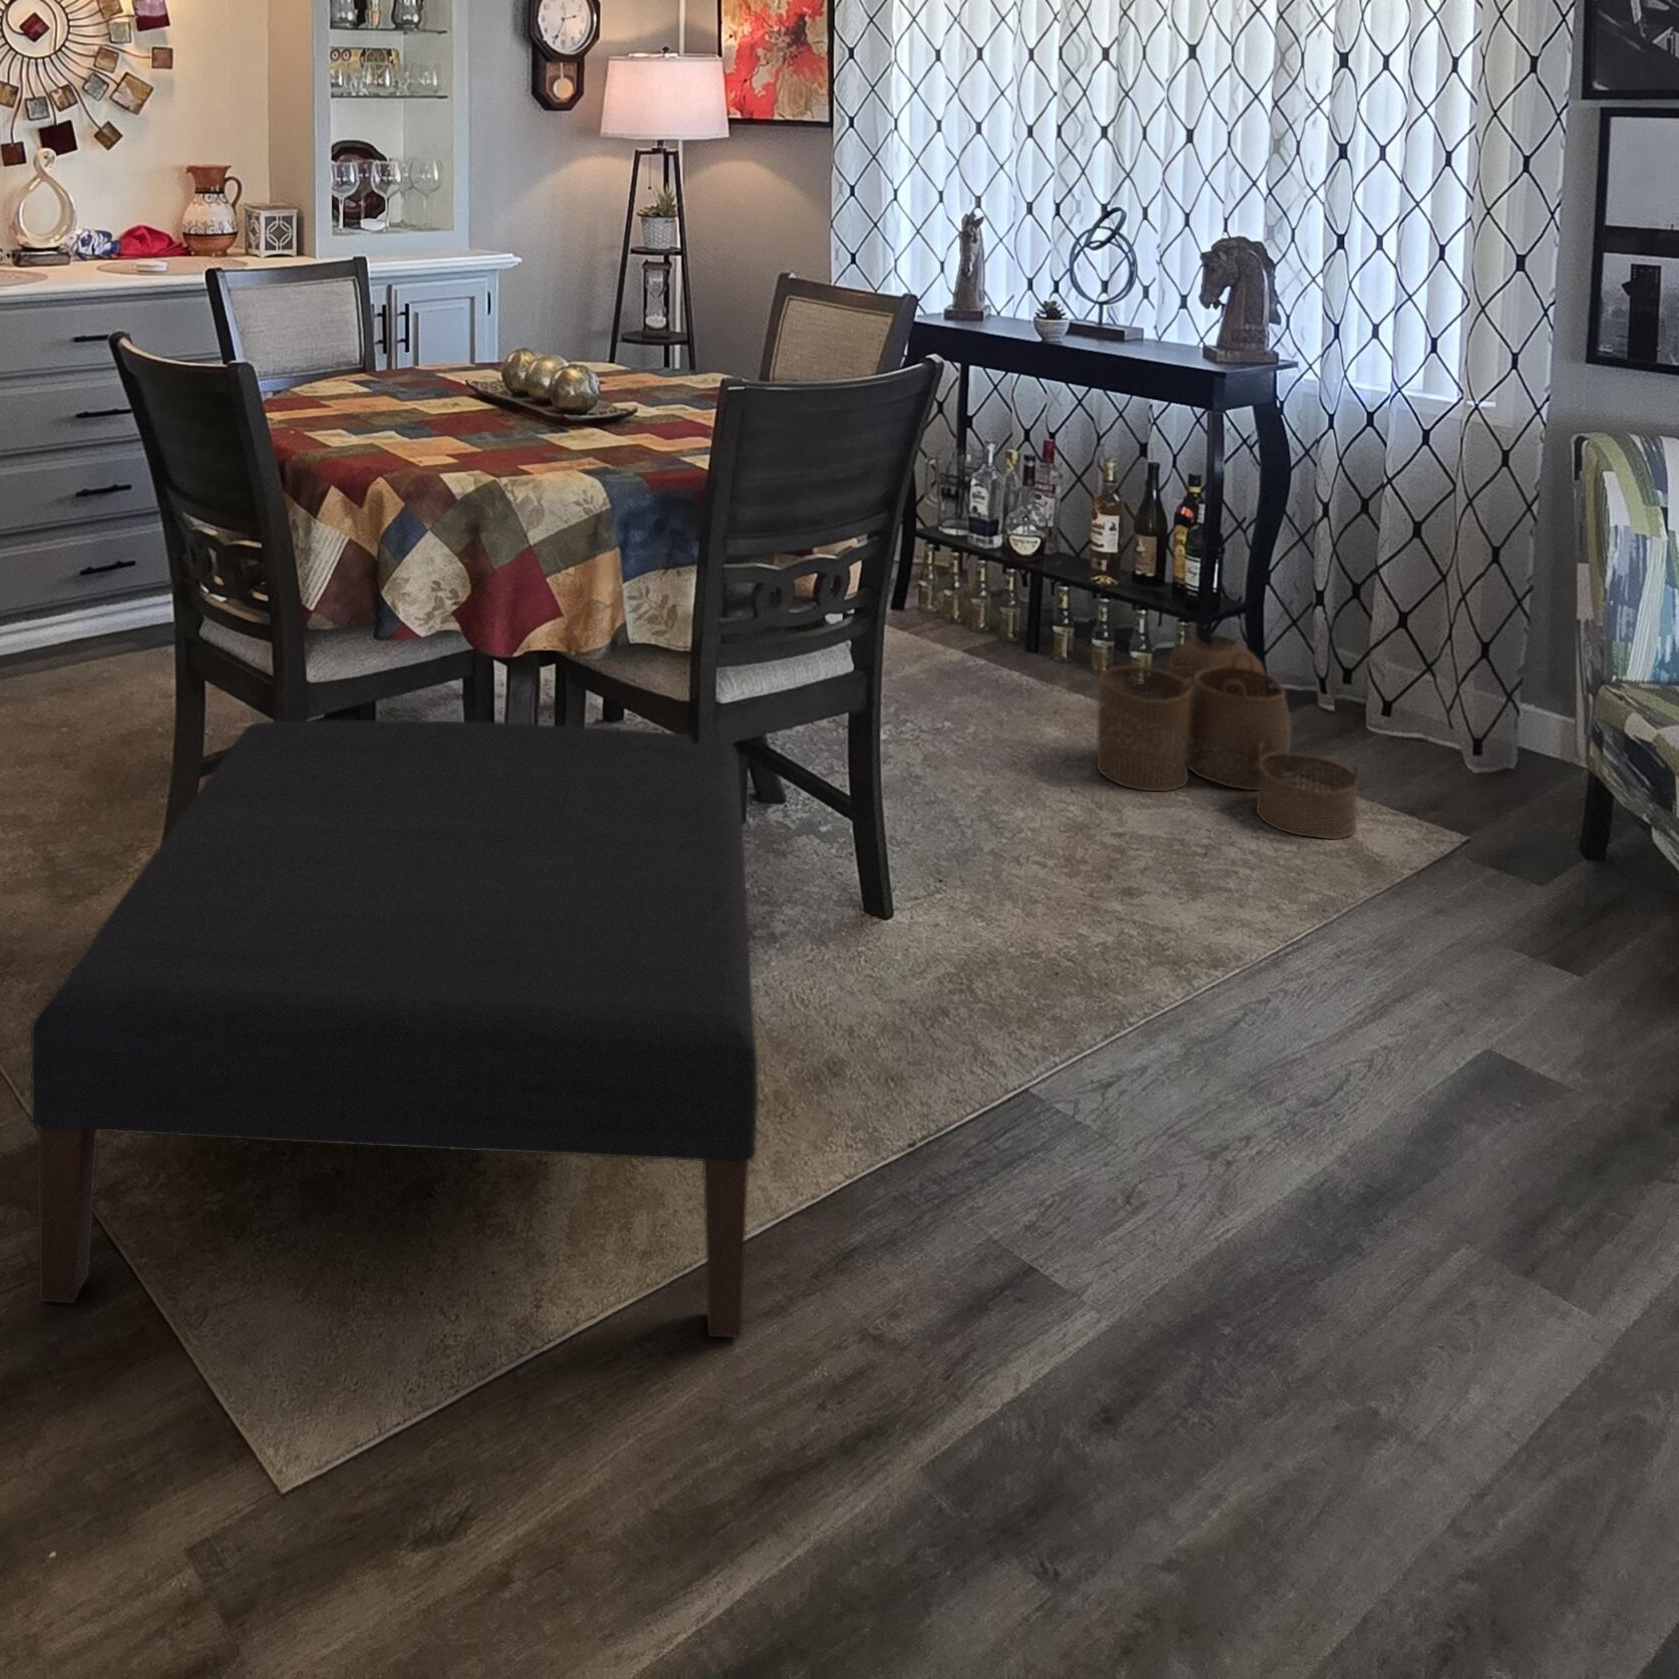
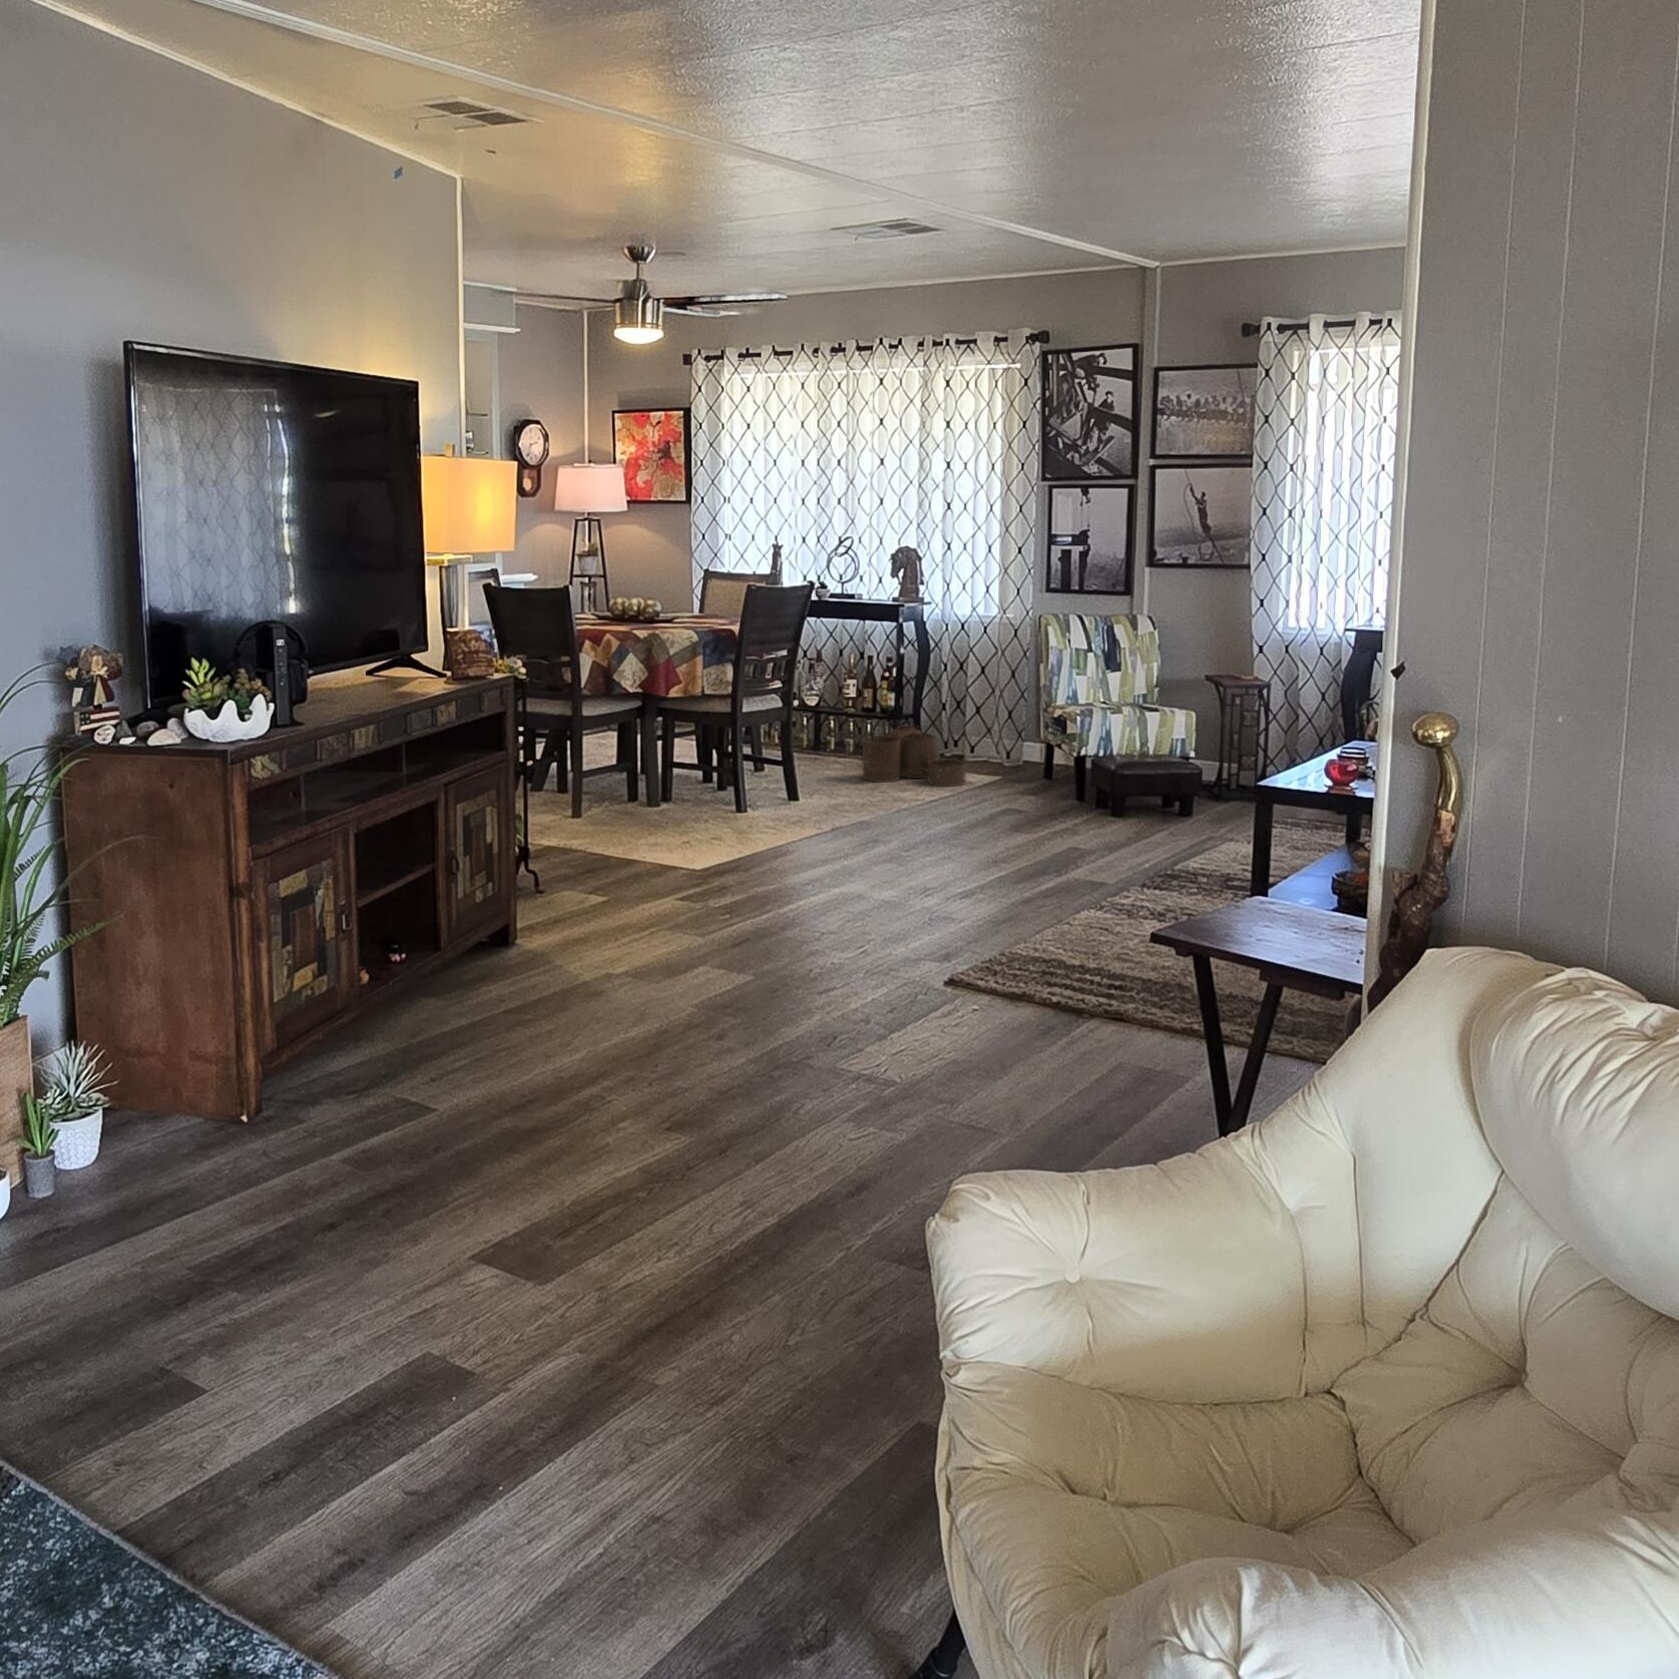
ottoman: present [31,720,758,1338] -> none [563,742,813,890]

